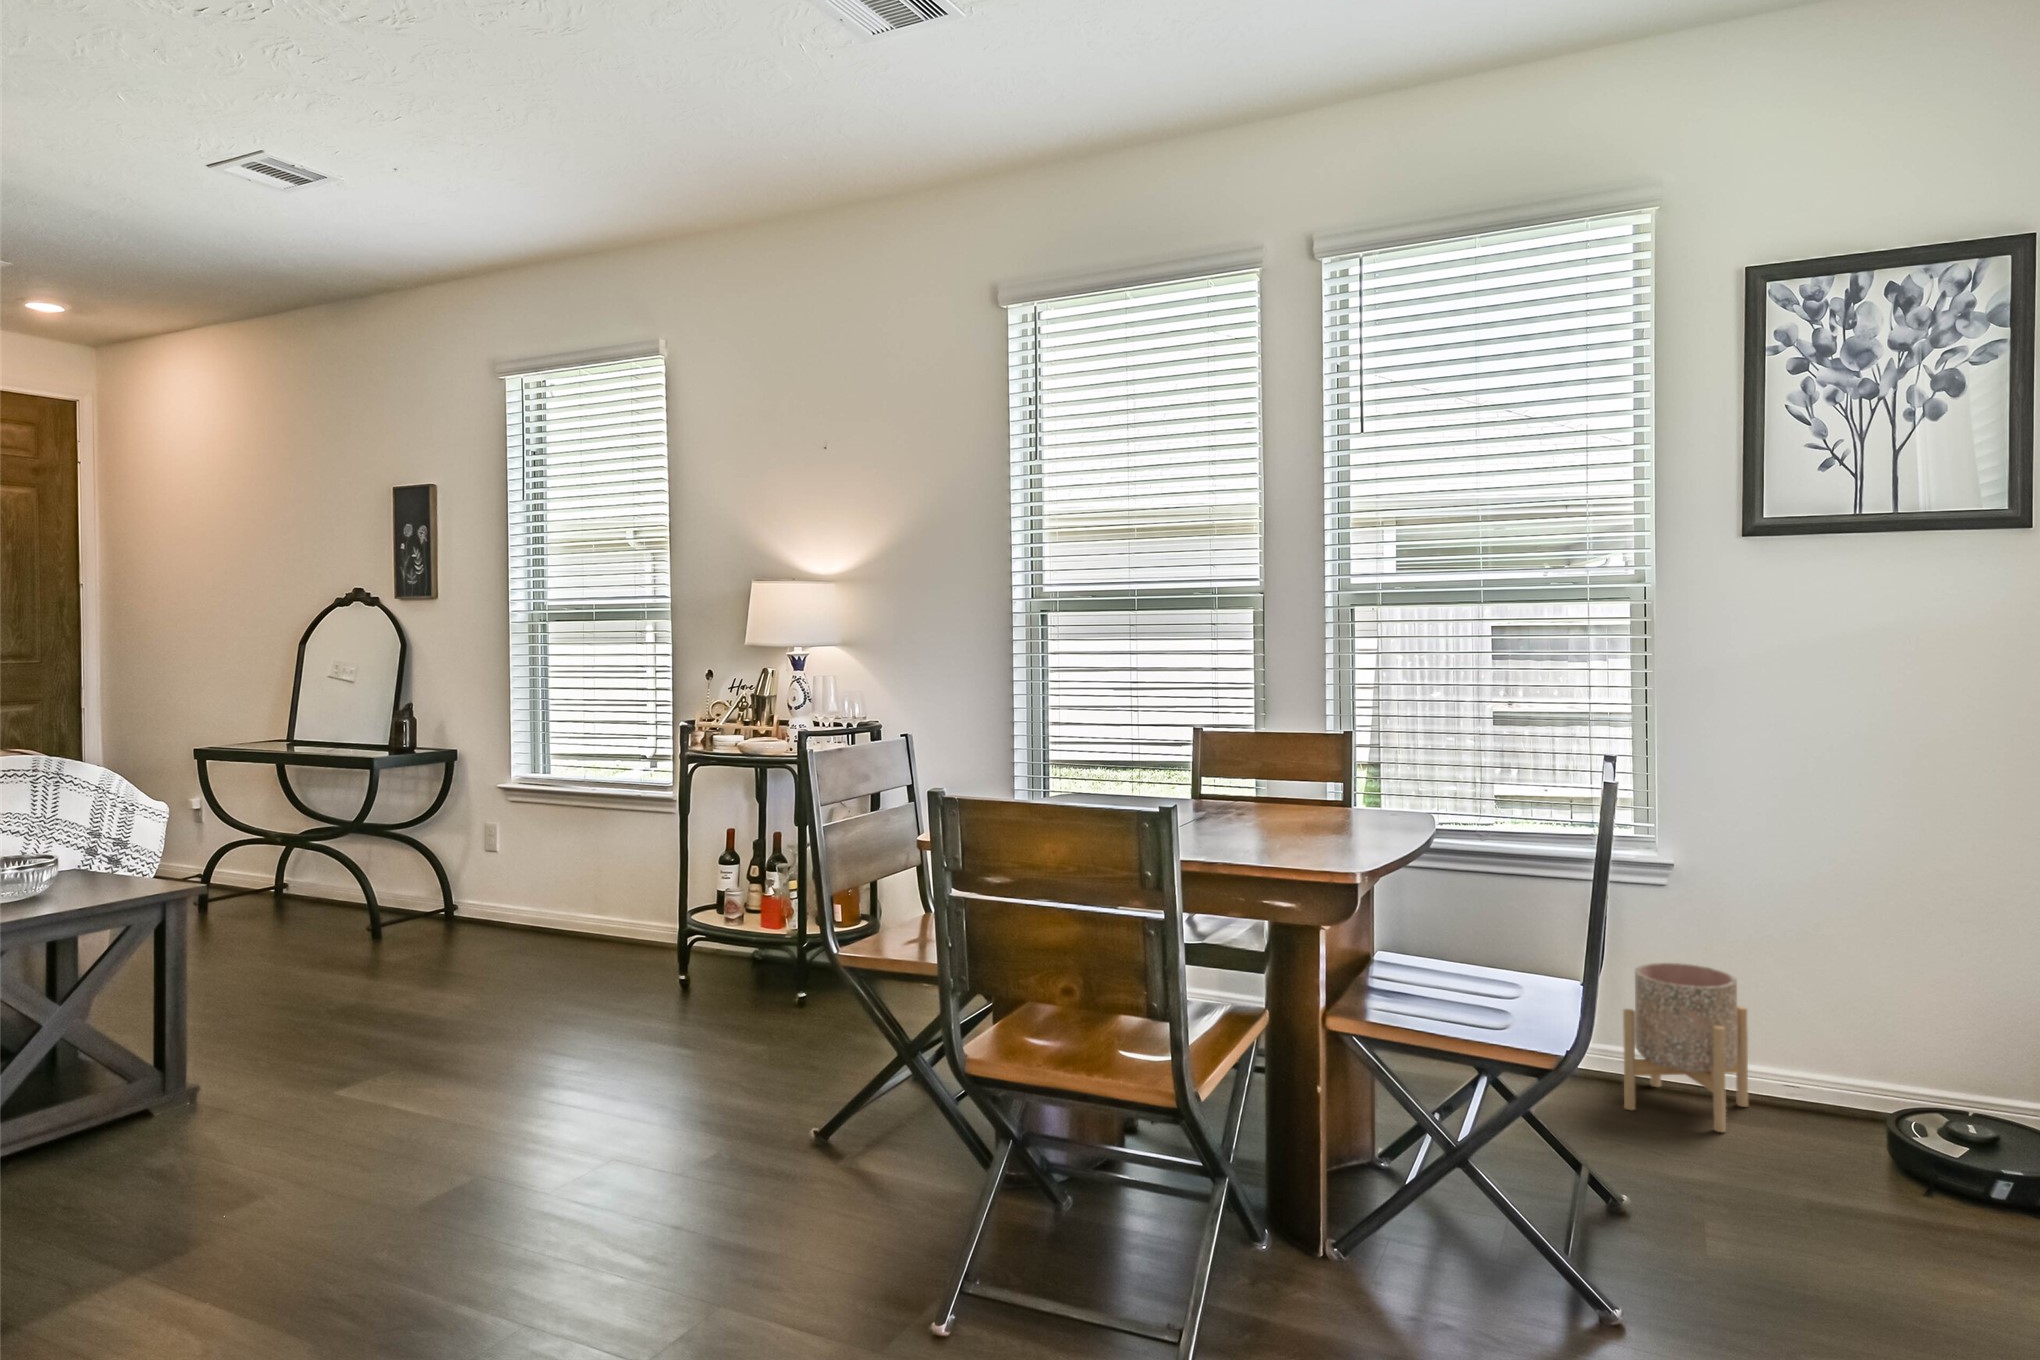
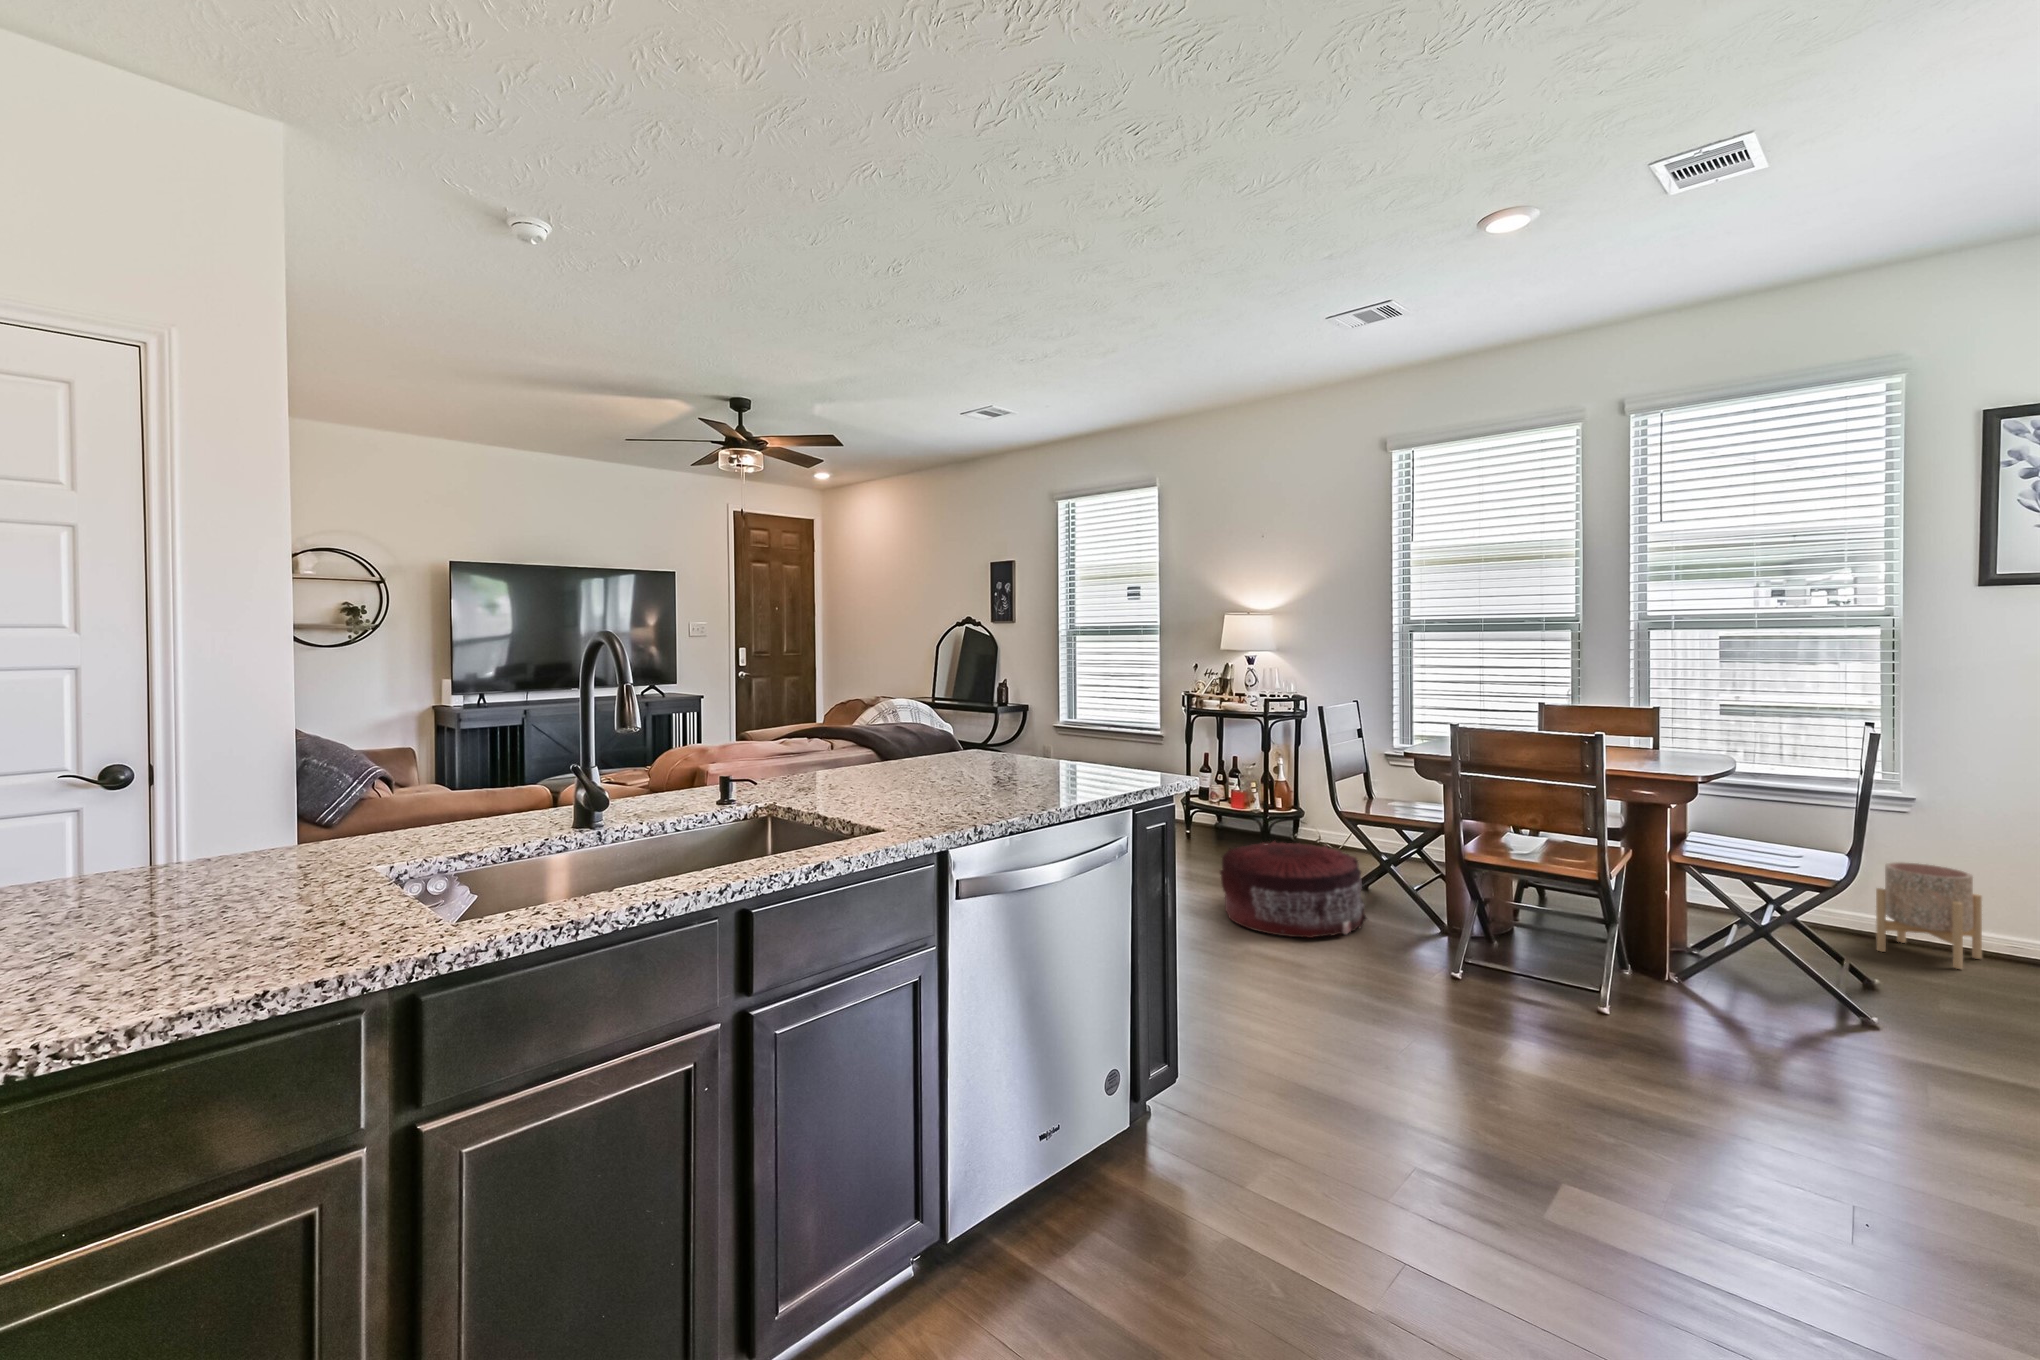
pouf: none [577,1005,860,1223] -> present [1220,841,1367,938]

